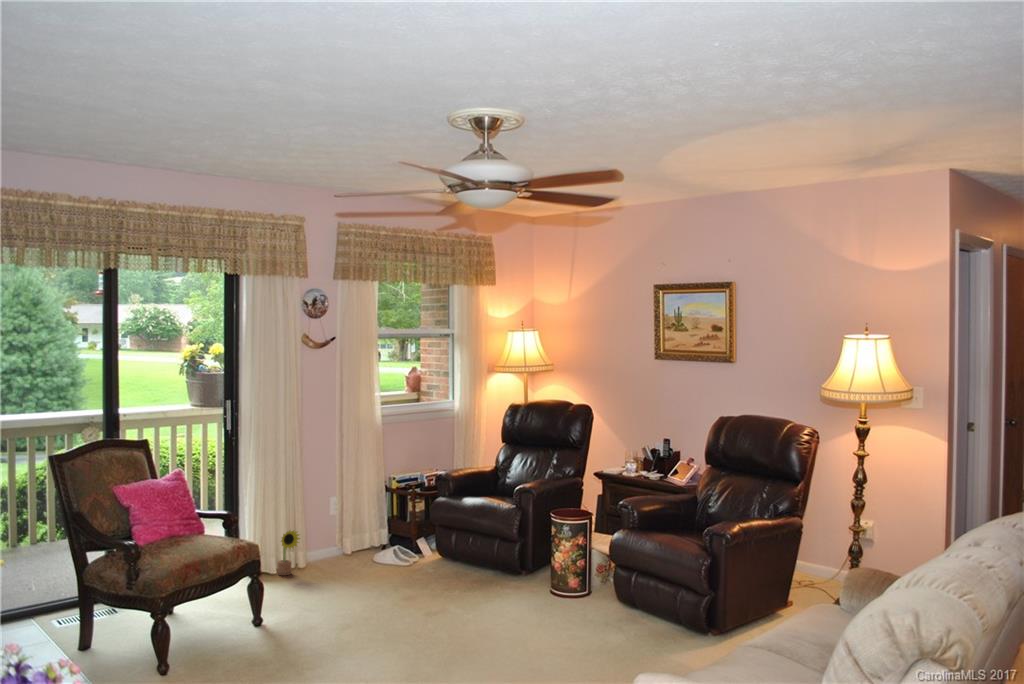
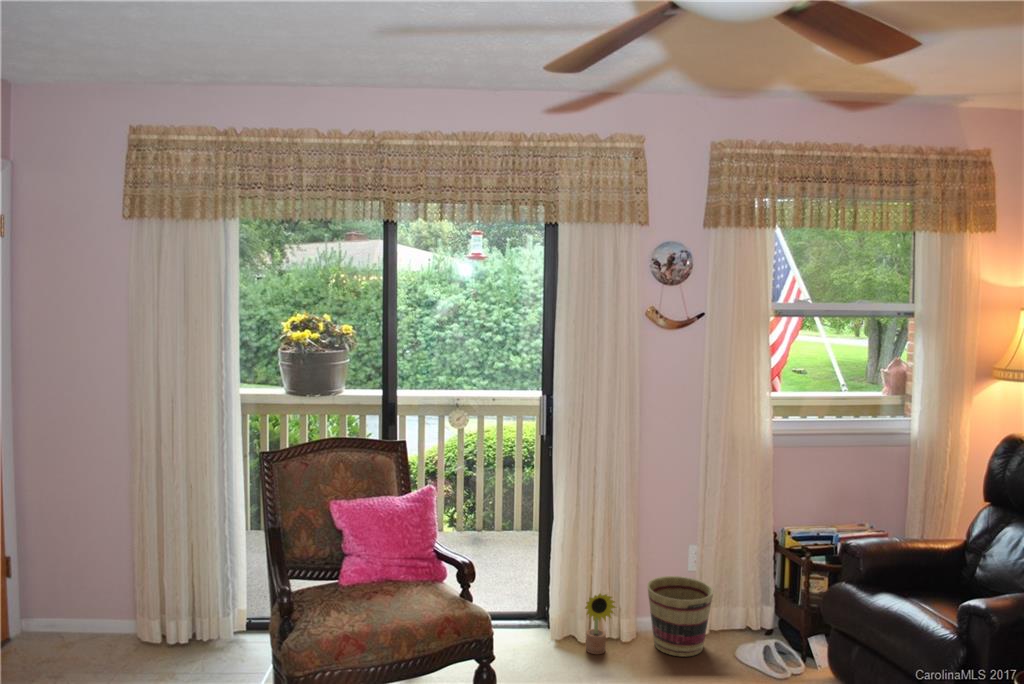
basket: none [313,519,358,567] -> present [647,576,713,656]

